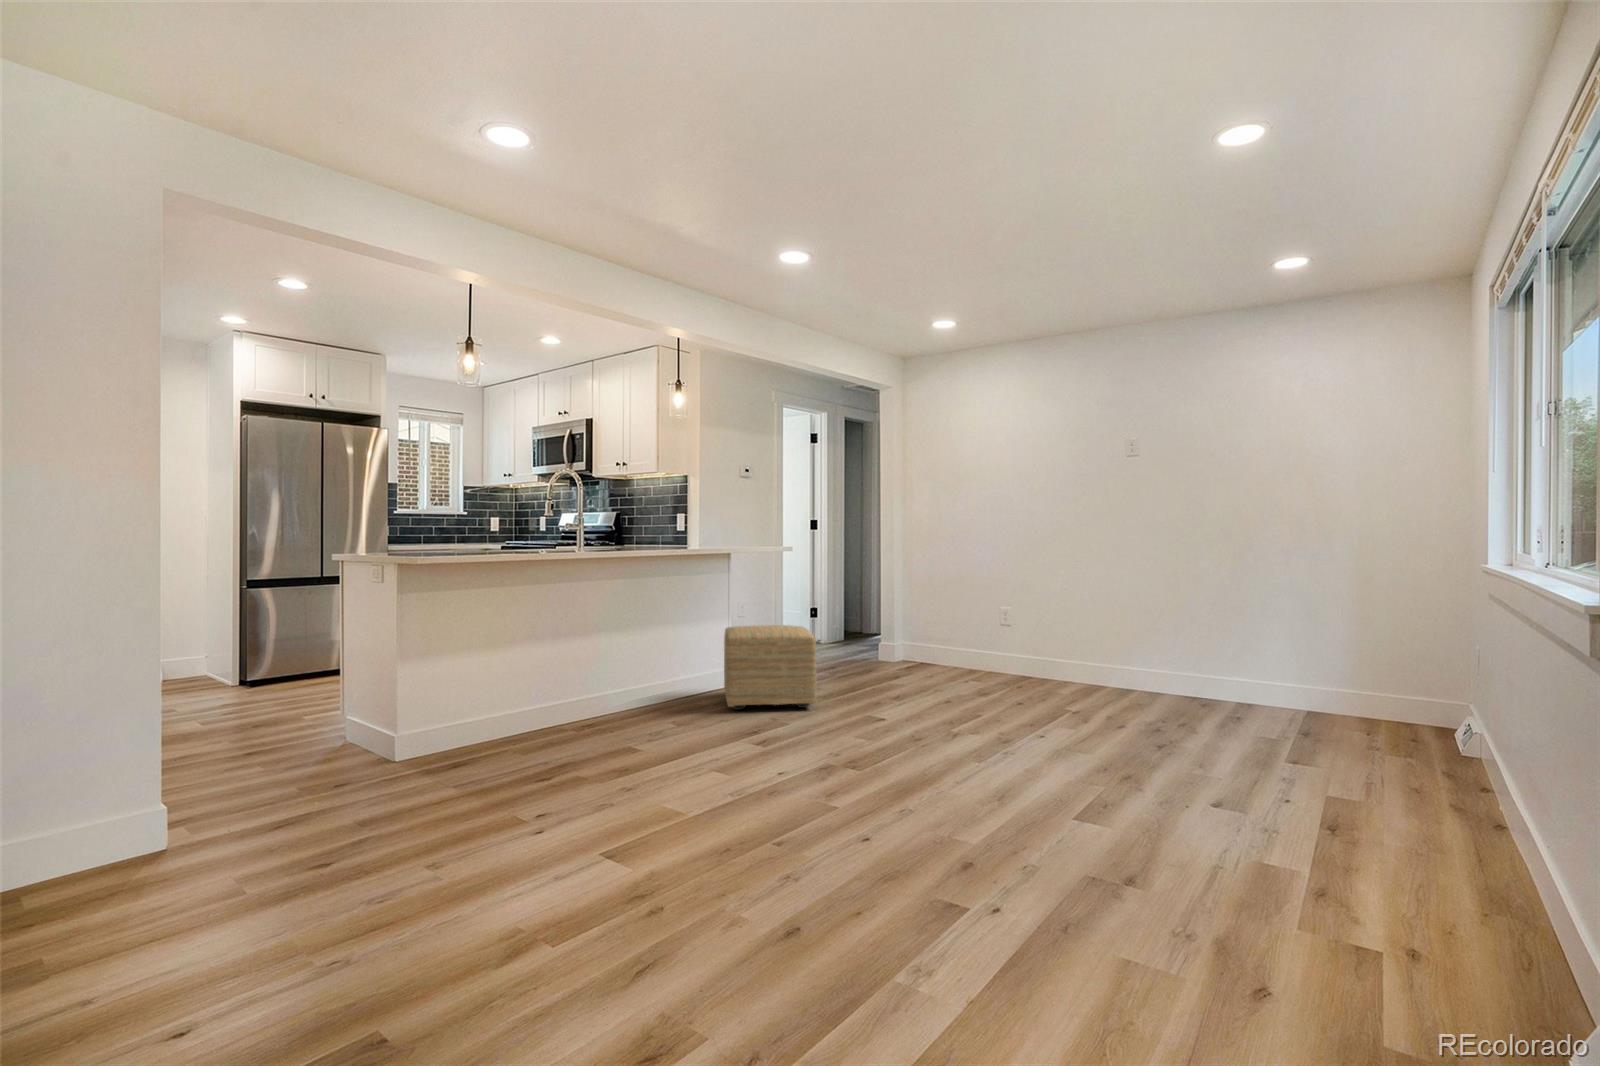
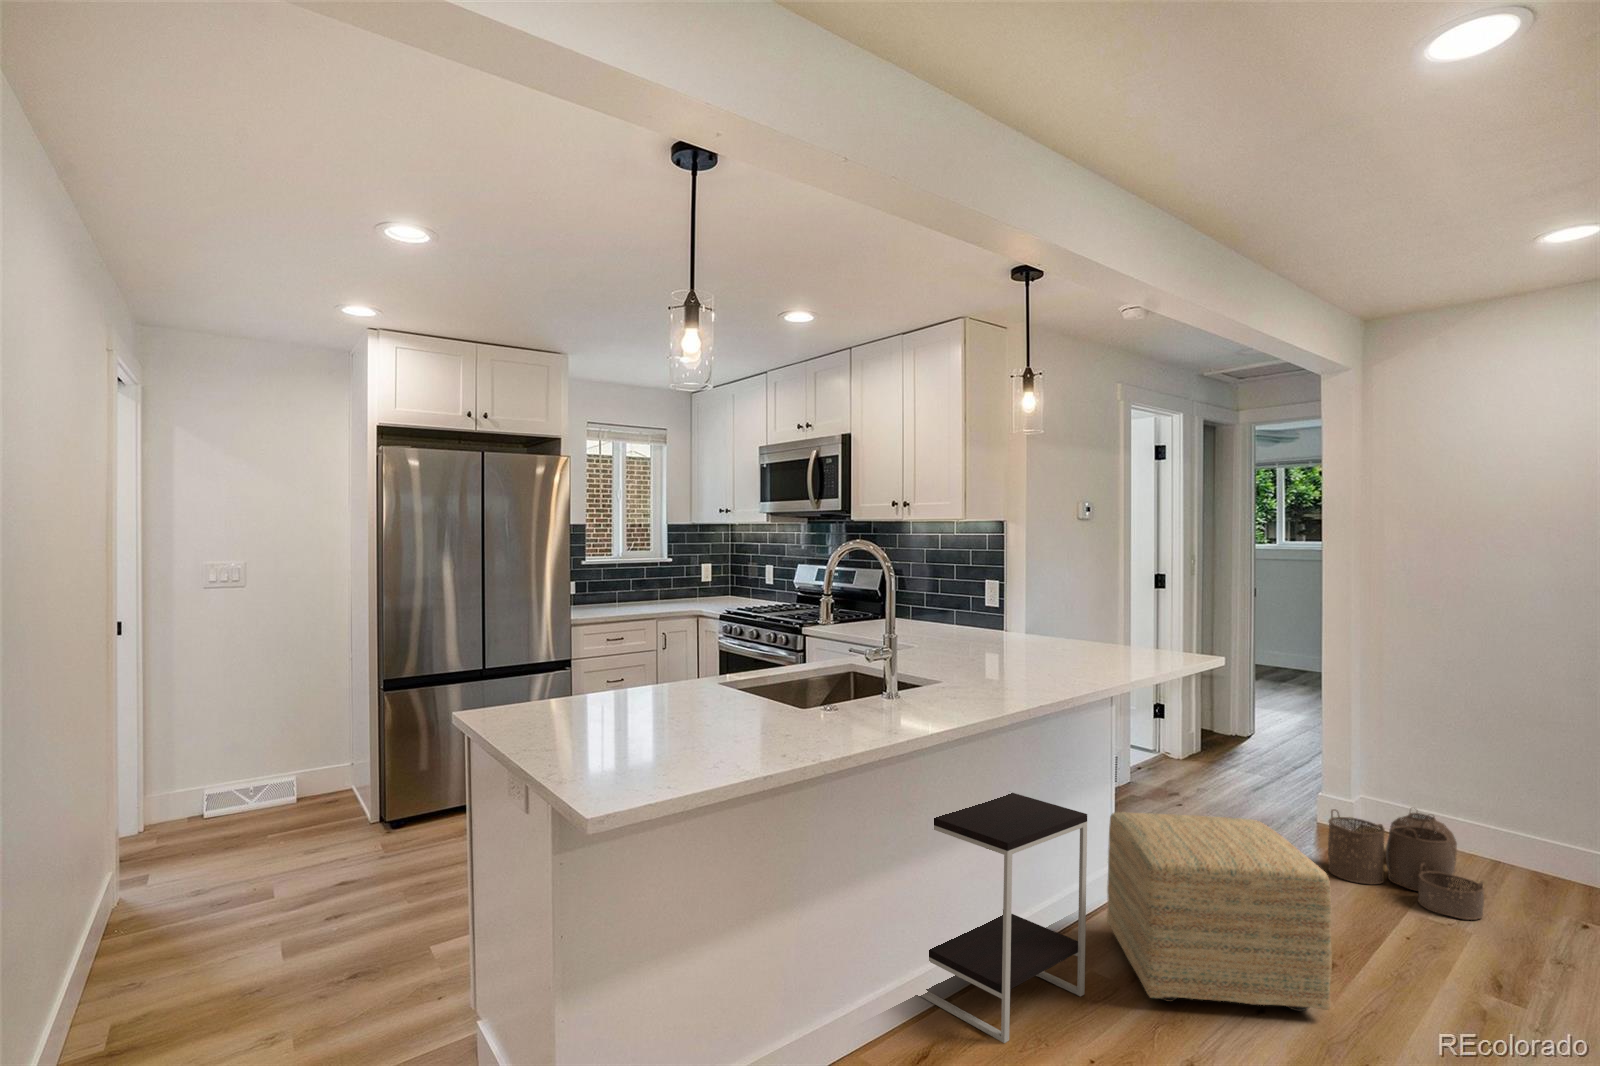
side table: none [601,612,698,726] -> present [921,793,1087,1043]
woven basket: none [865,635,934,680] -> present [1328,808,1484,920]

